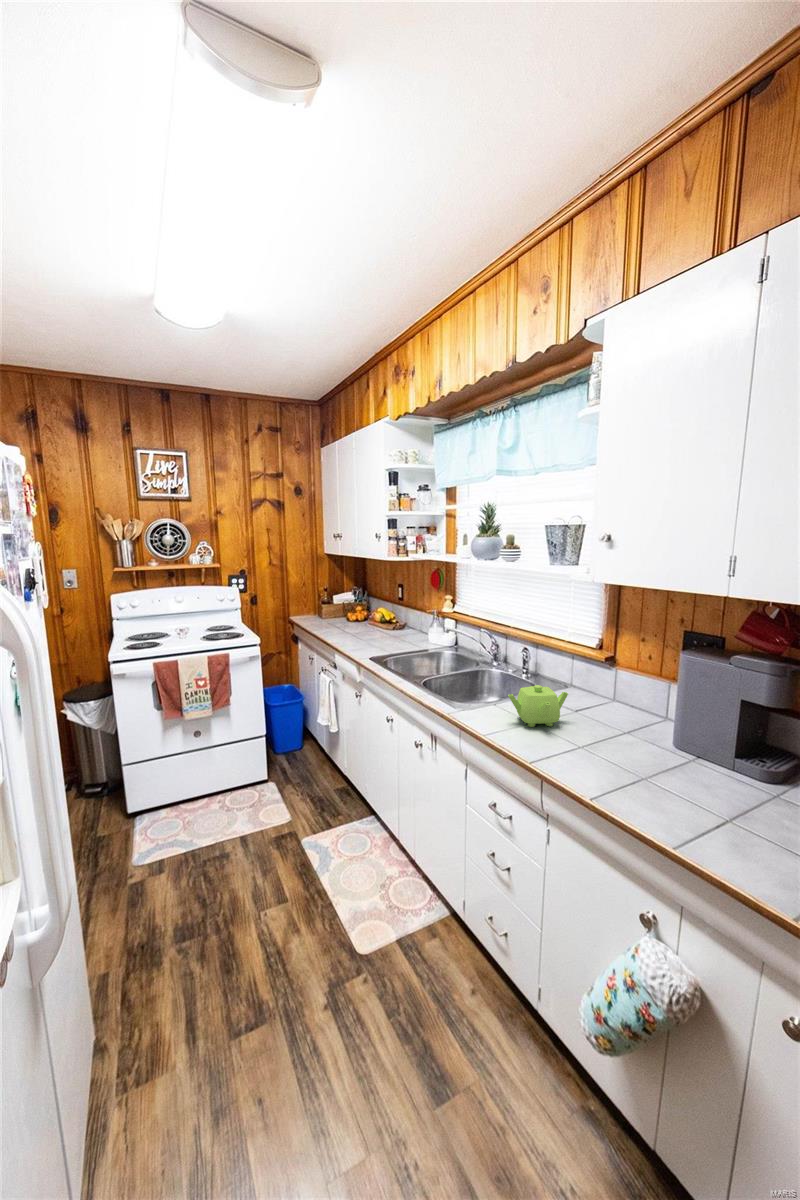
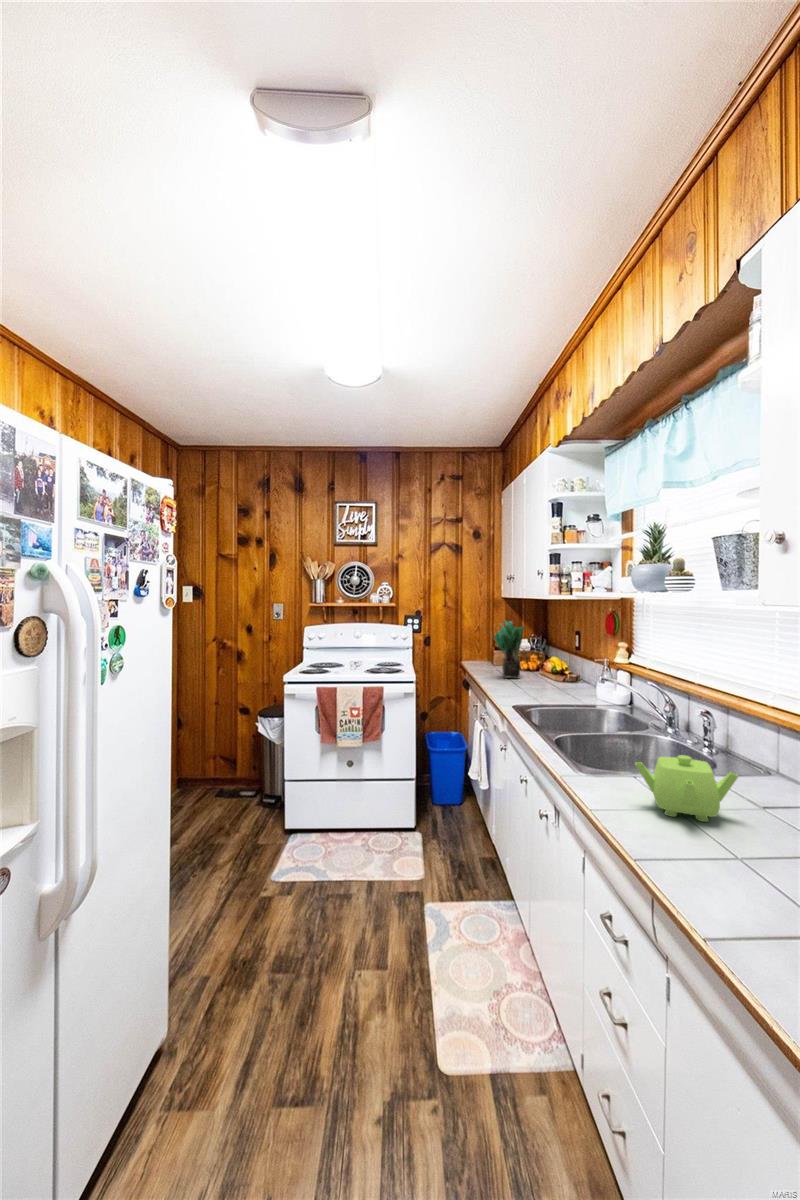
potted plant: none [326,577,358,630] -> present [495,620,524,678]

